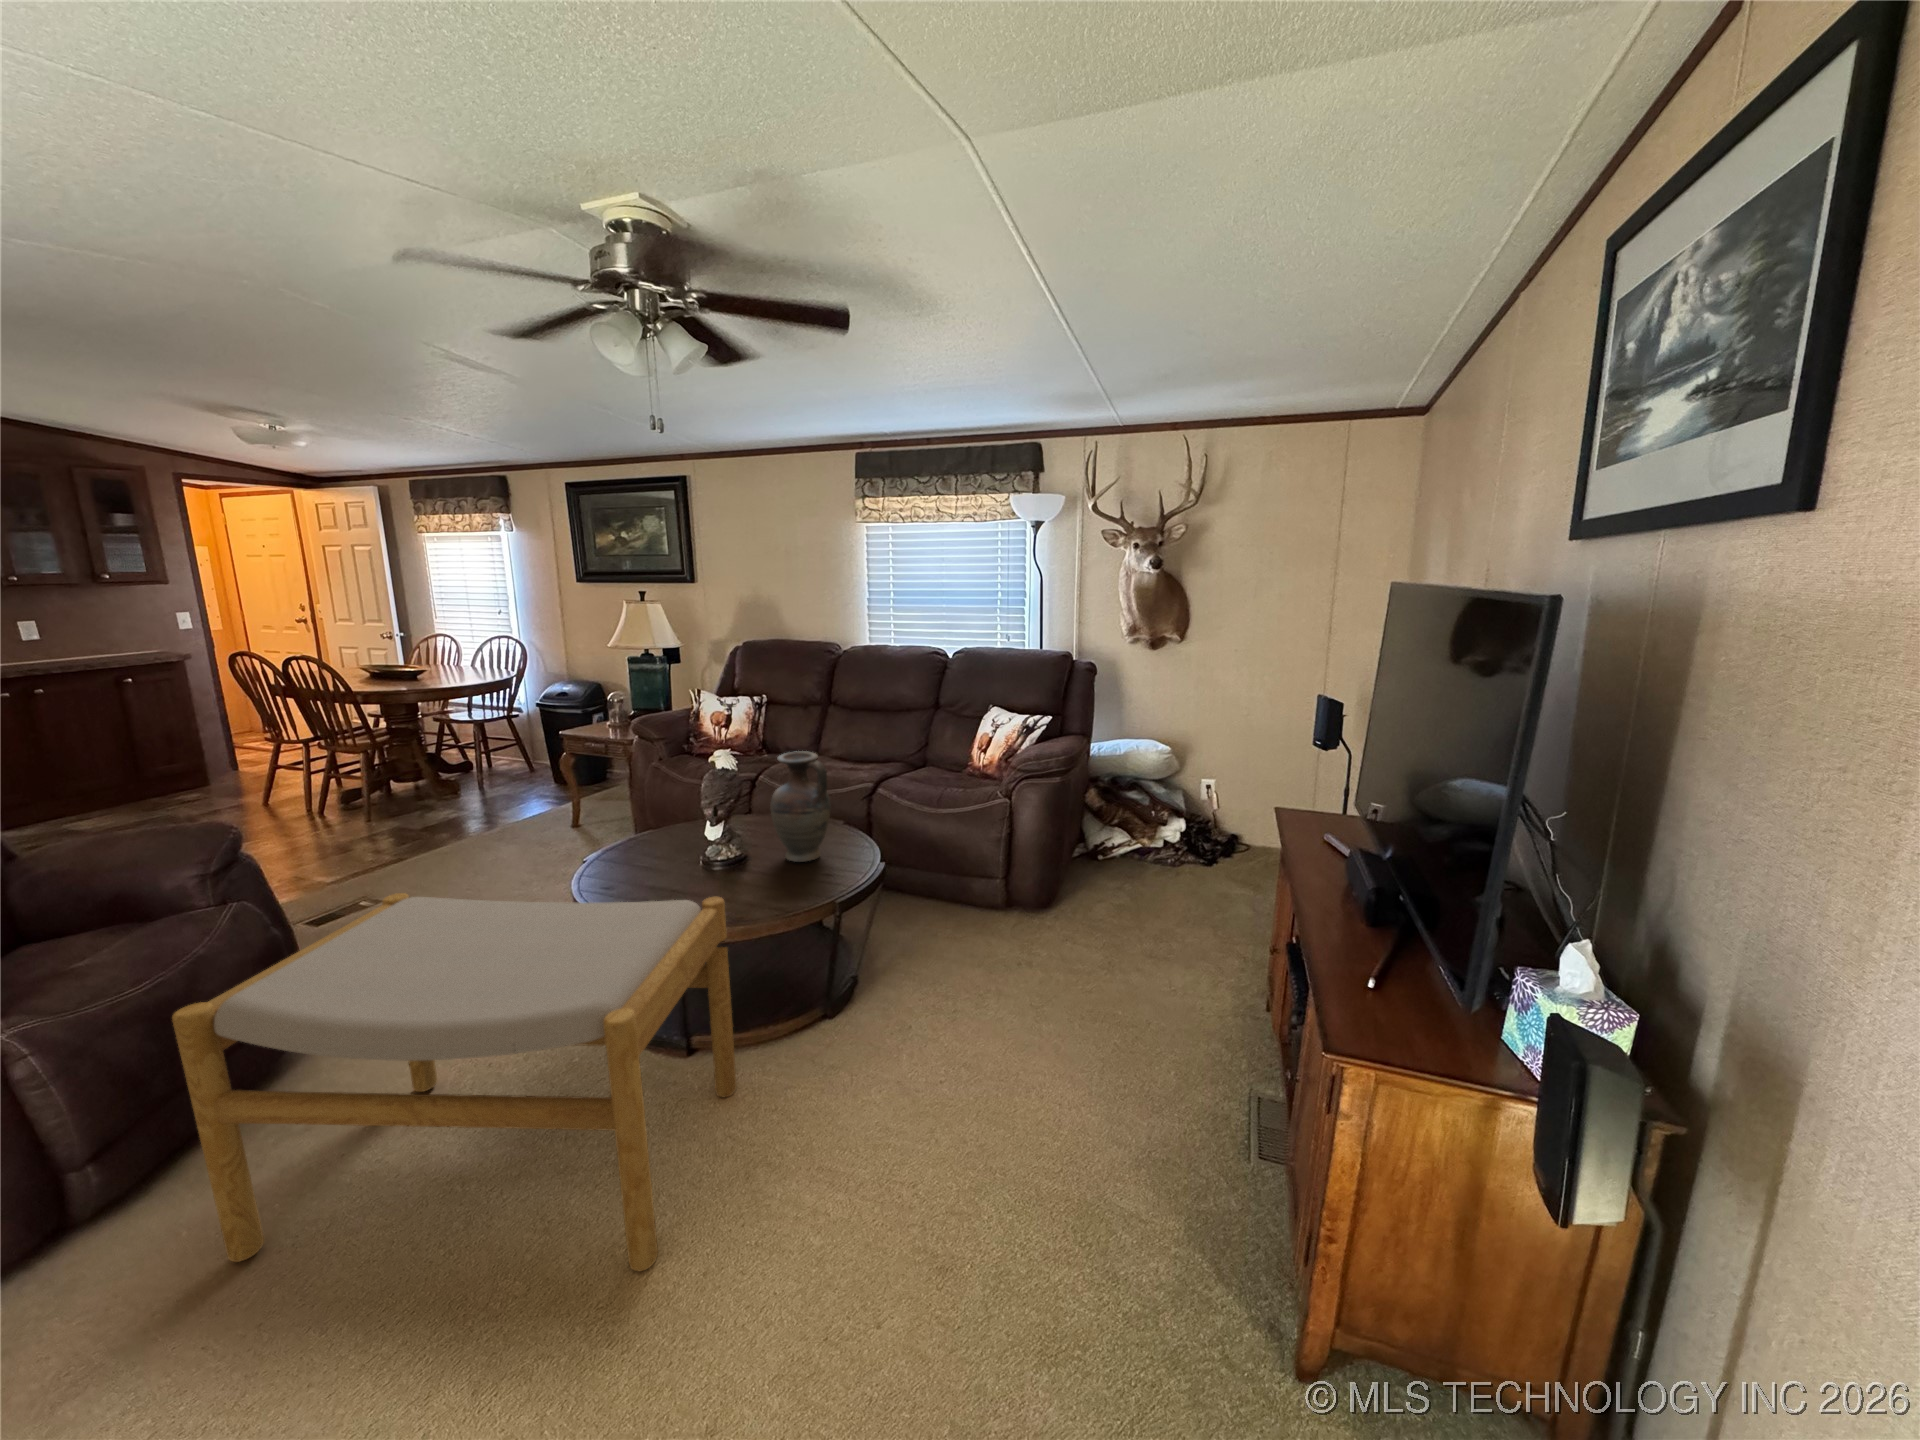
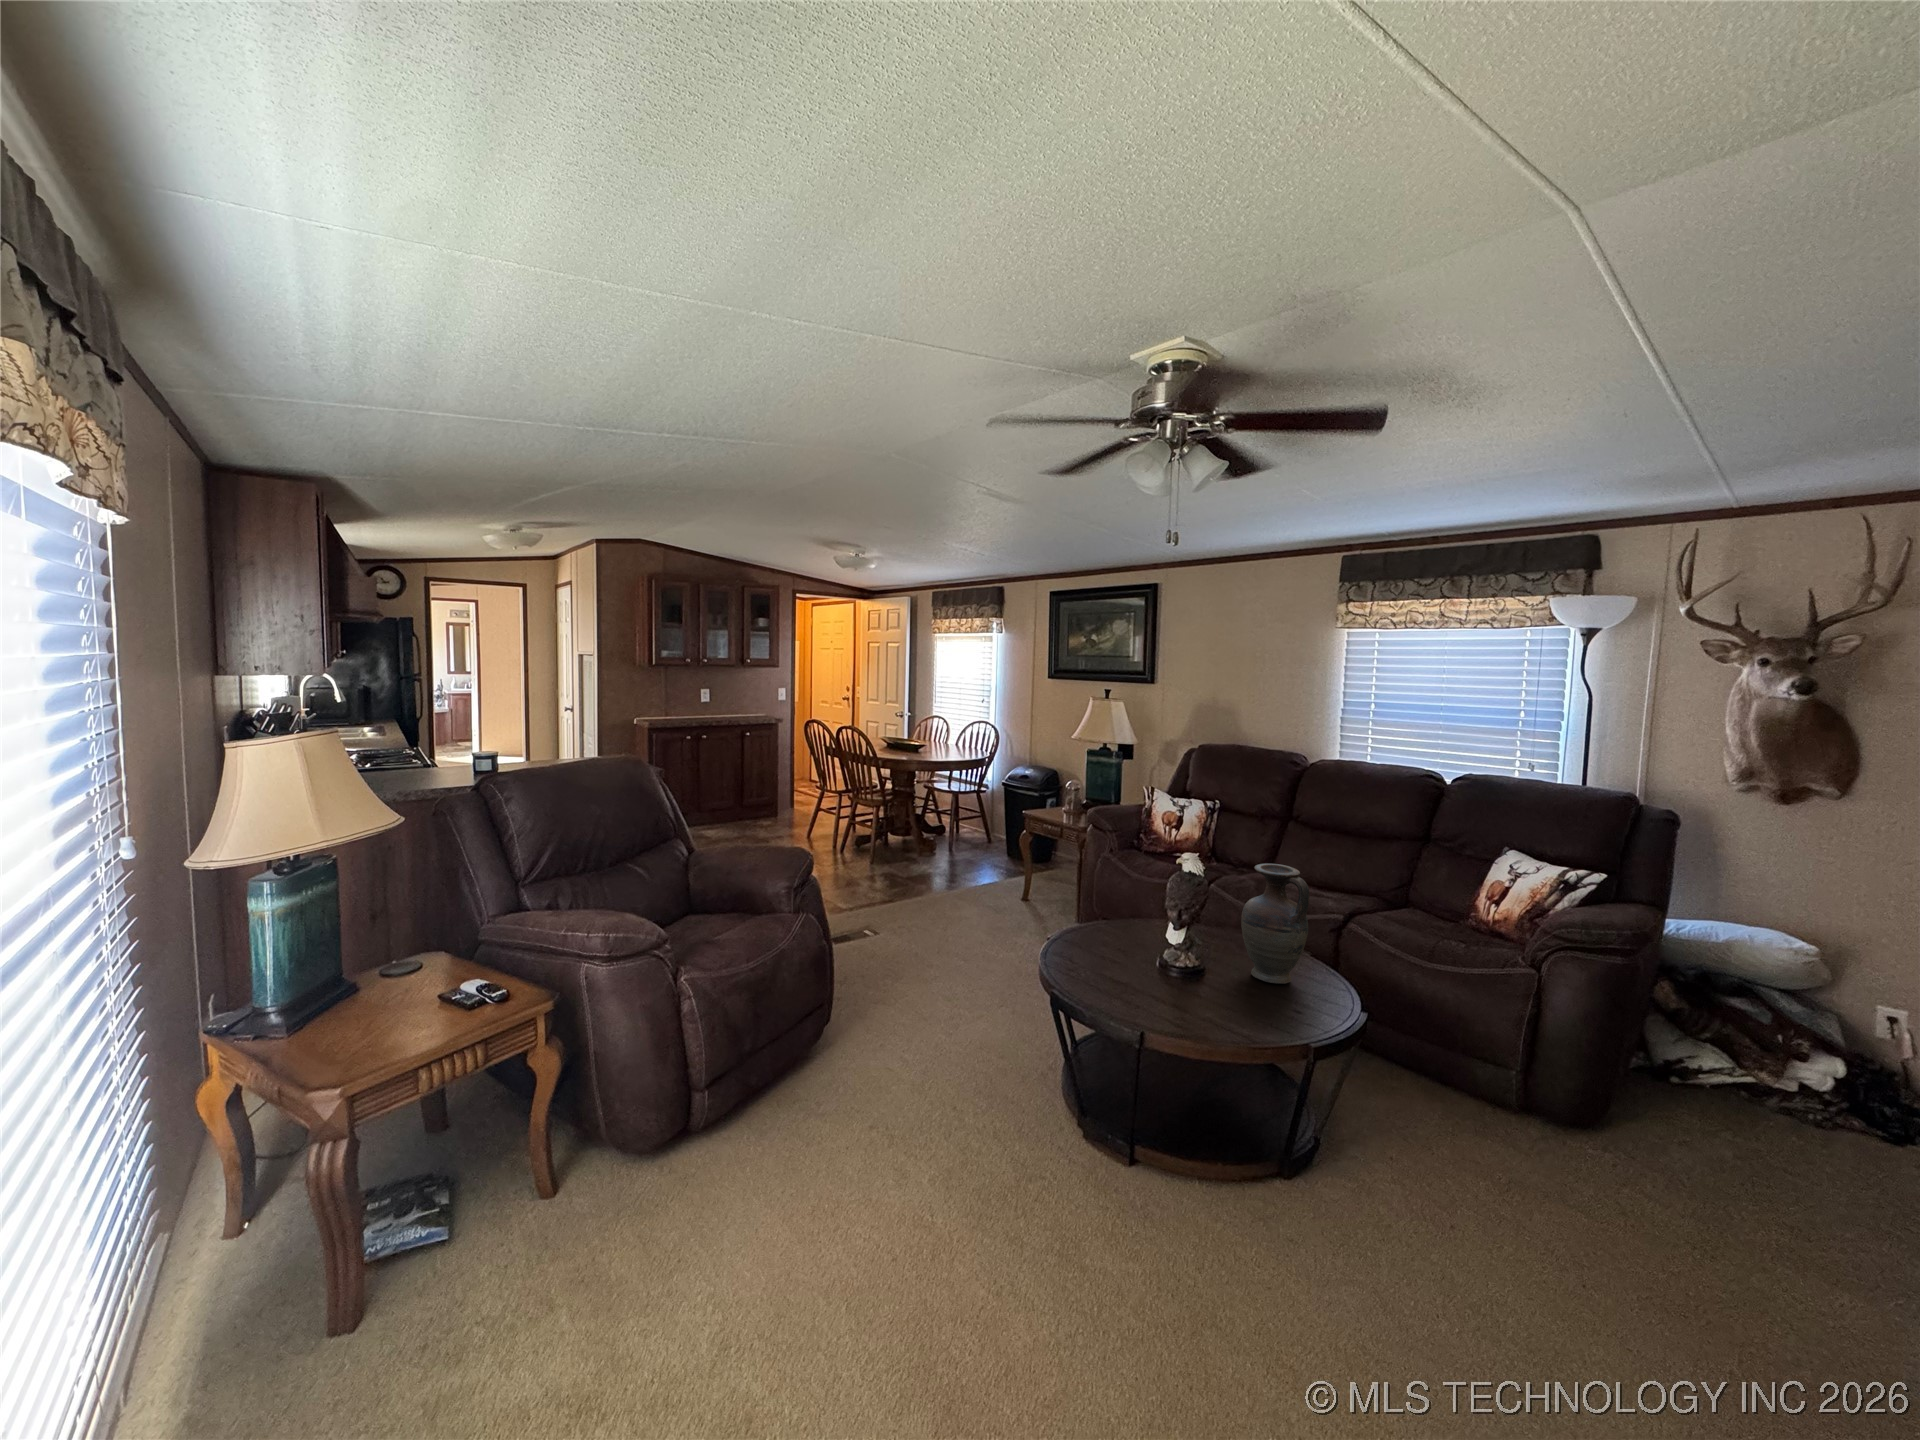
footstool: present [172,893,737,1271] -> none [801,926,1201,1353]

